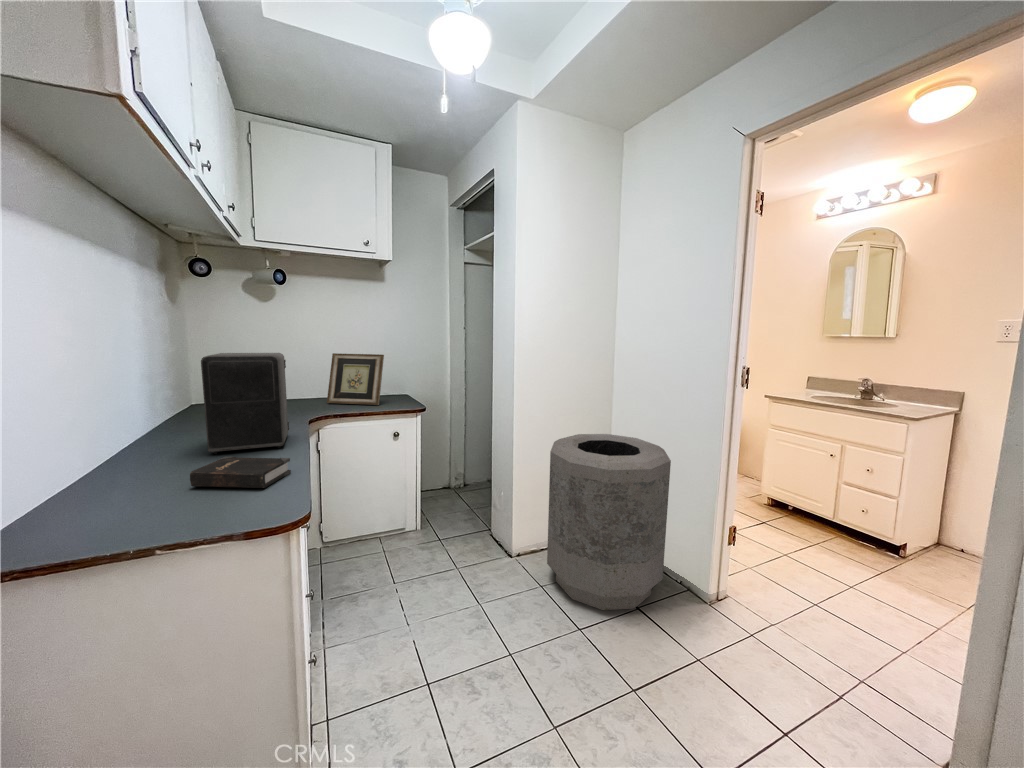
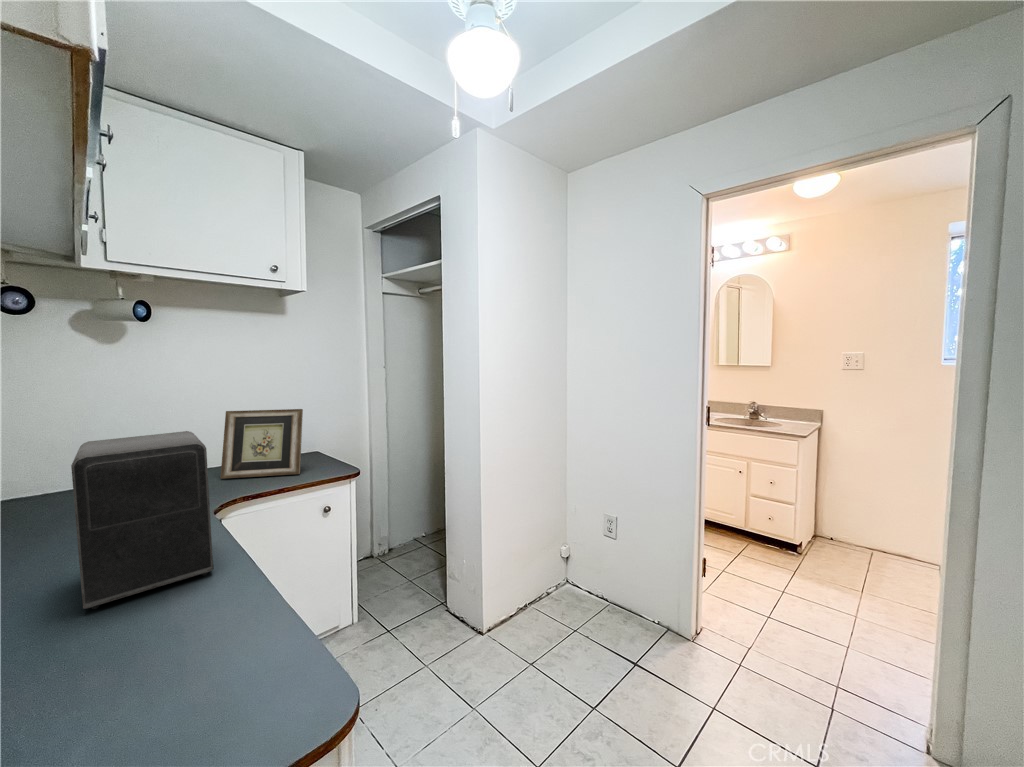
trash can: present [547,434,671,610] -> none [526,479,652,677]
hardback book: present [190,457,291,488] -> none [96,601,262,696]

